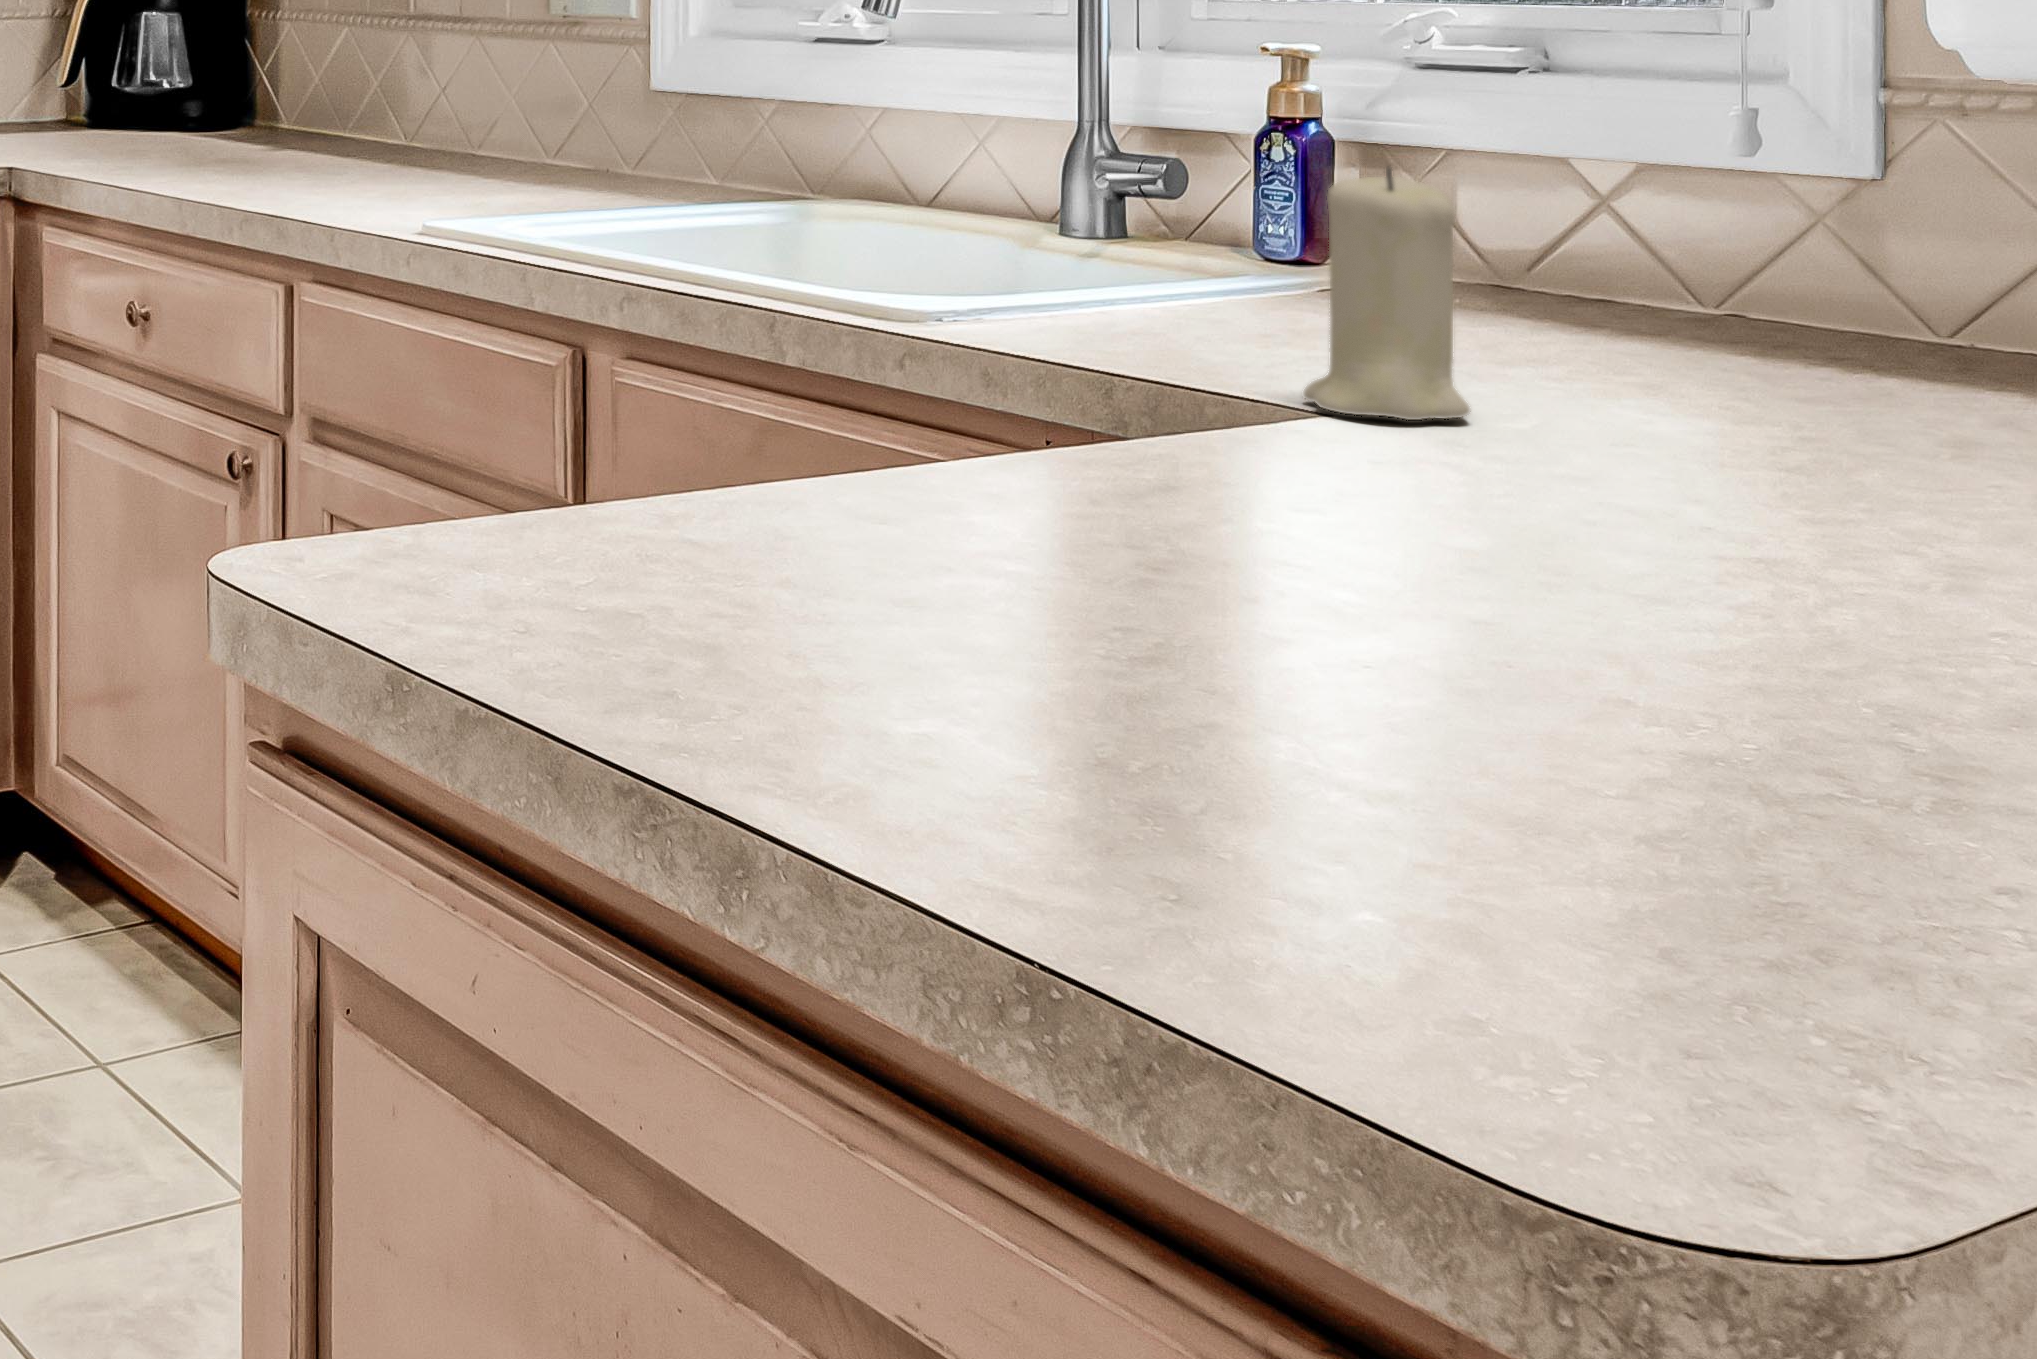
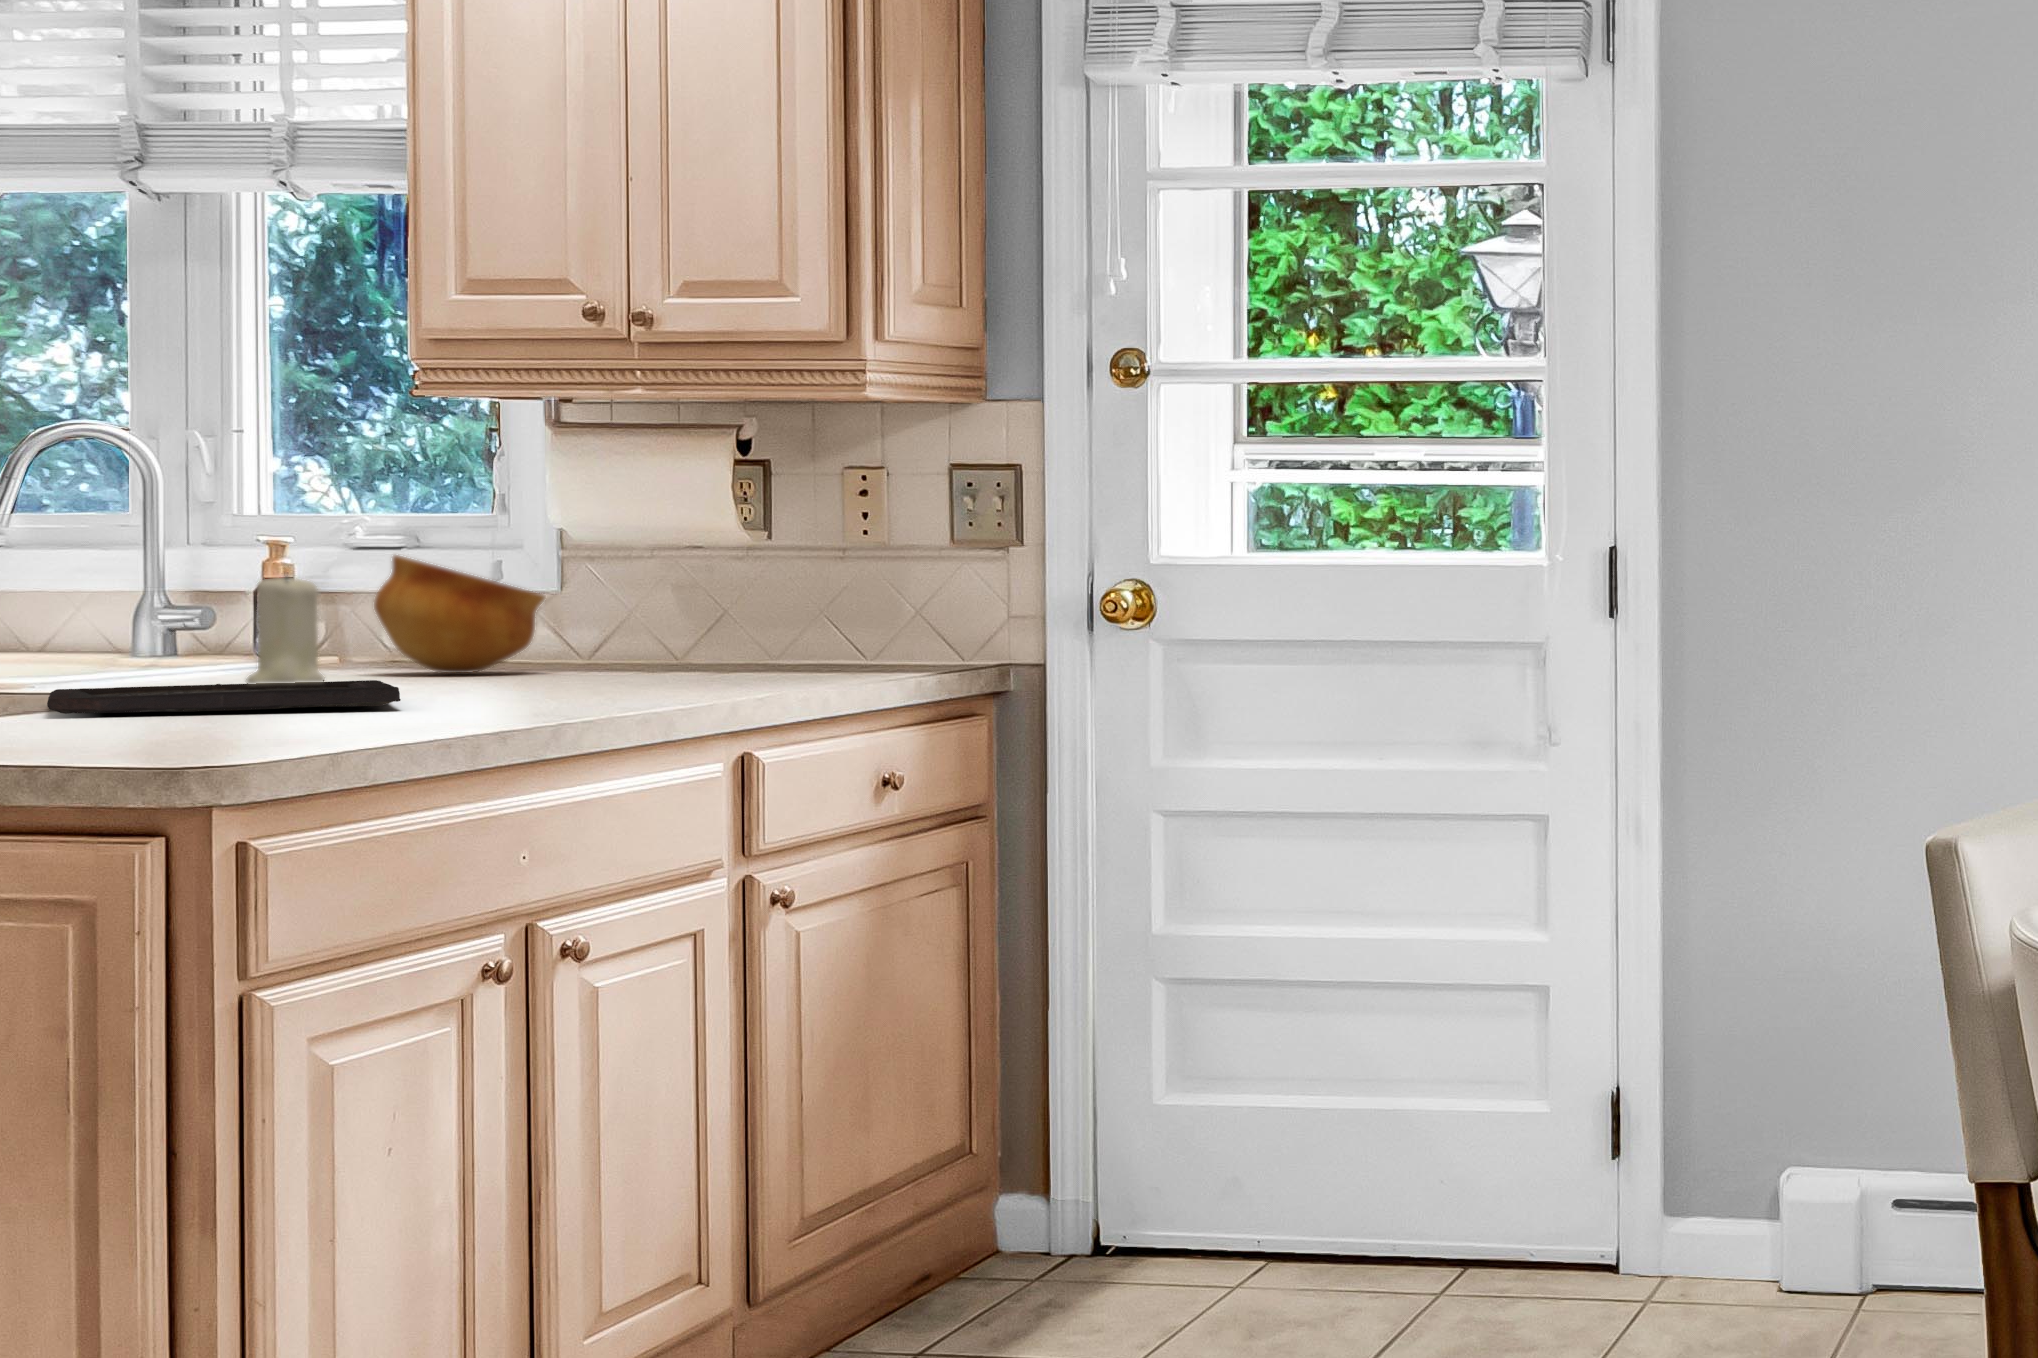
bowl: none [1510,101,1891,359] -> present [374,555,545,673]
tray: none [967,497,2007,813] -> present [47,680,401,714]

